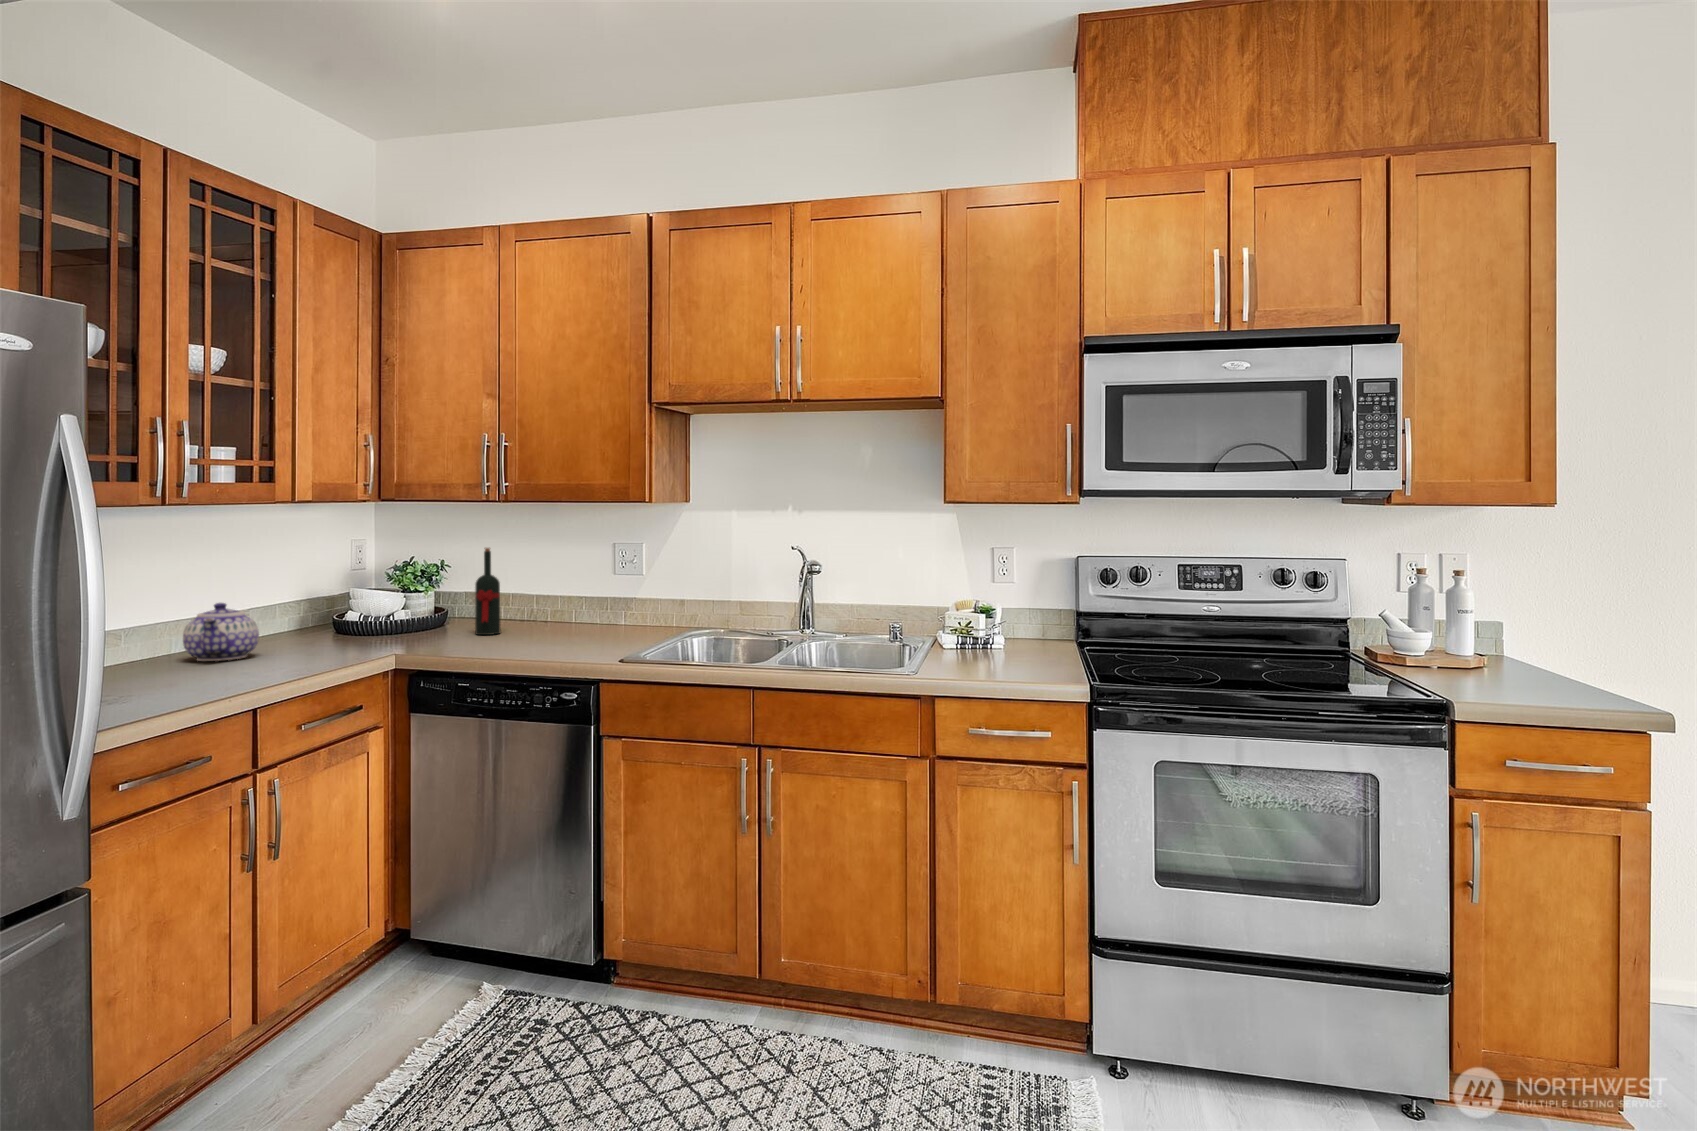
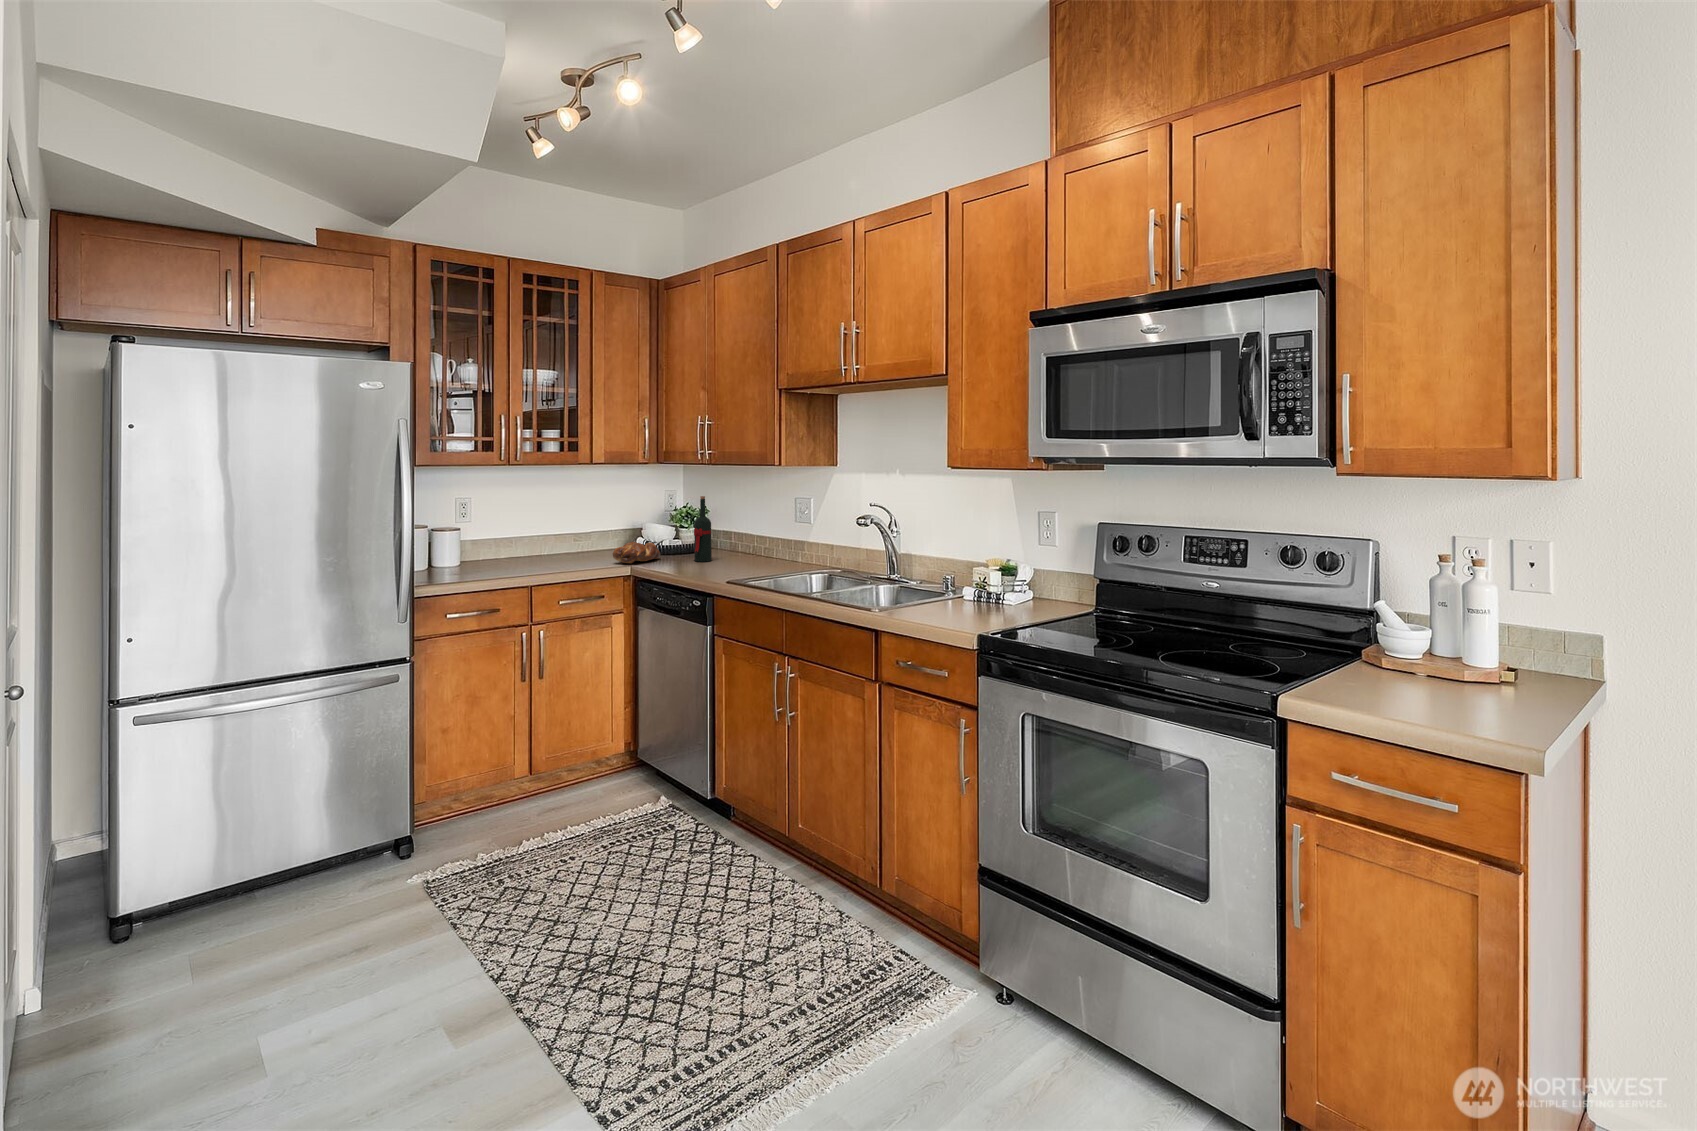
teapot: present [183,603,259,661] -> none [528,531,564,565]
bread loaf: none [353,613,419,645] -> present [613,542,660,563]

